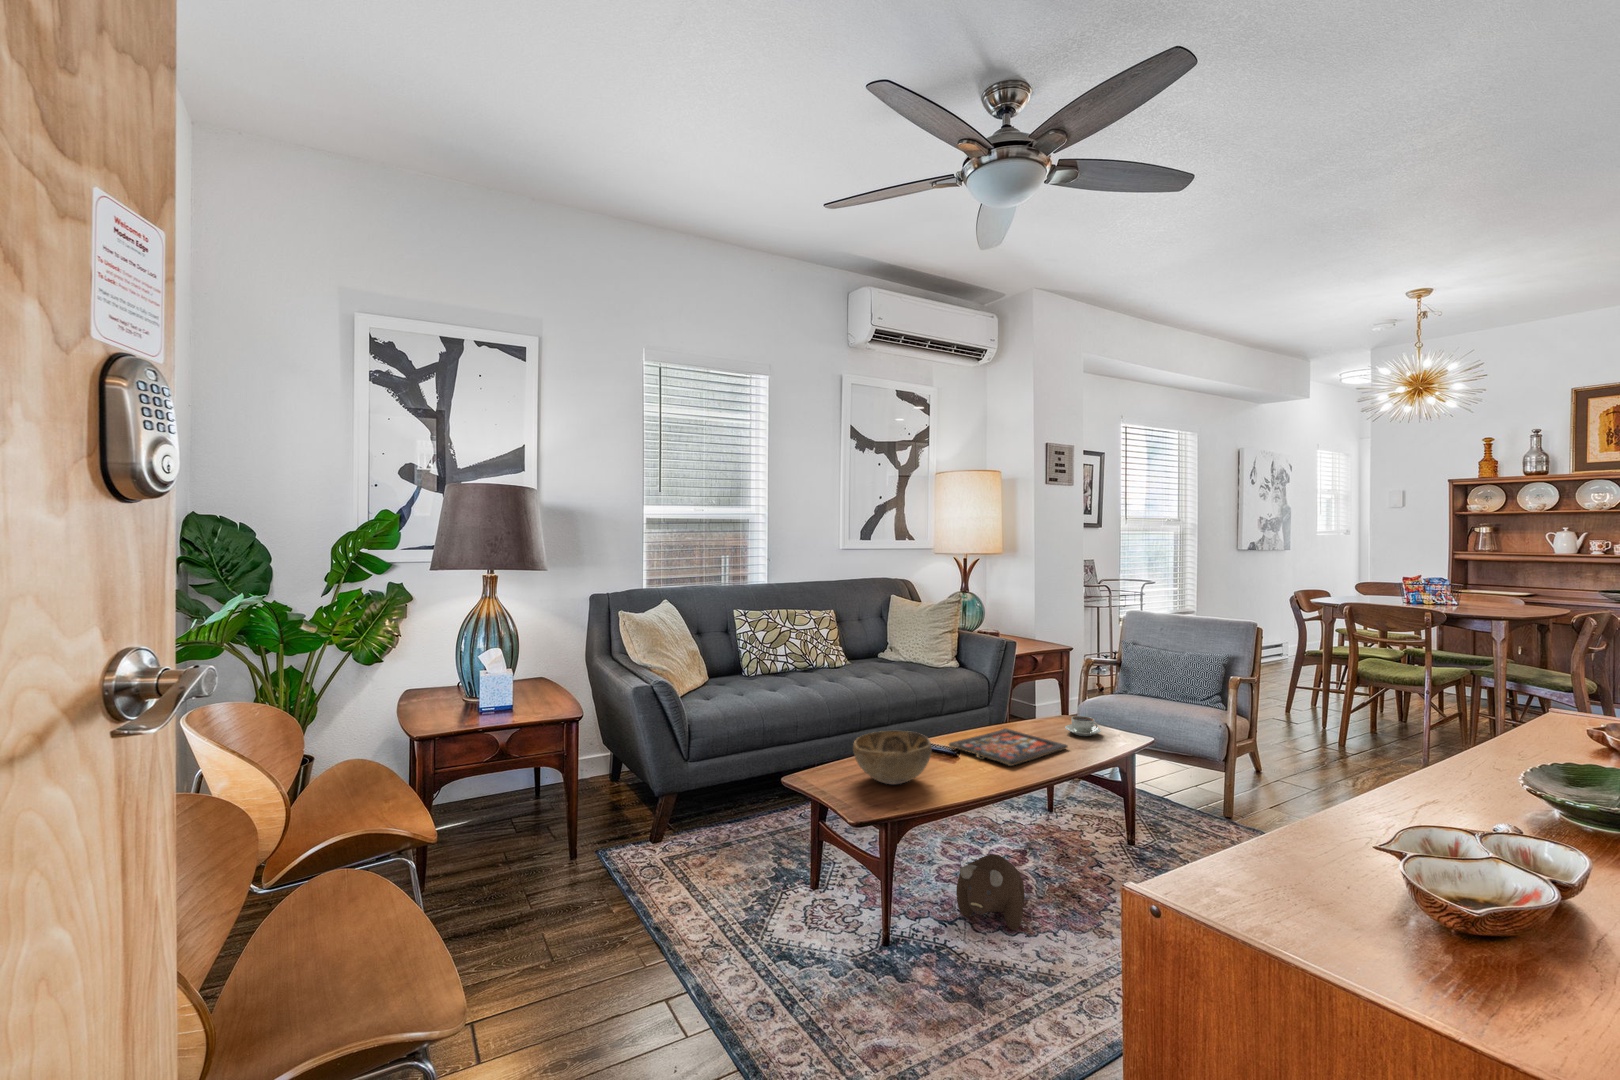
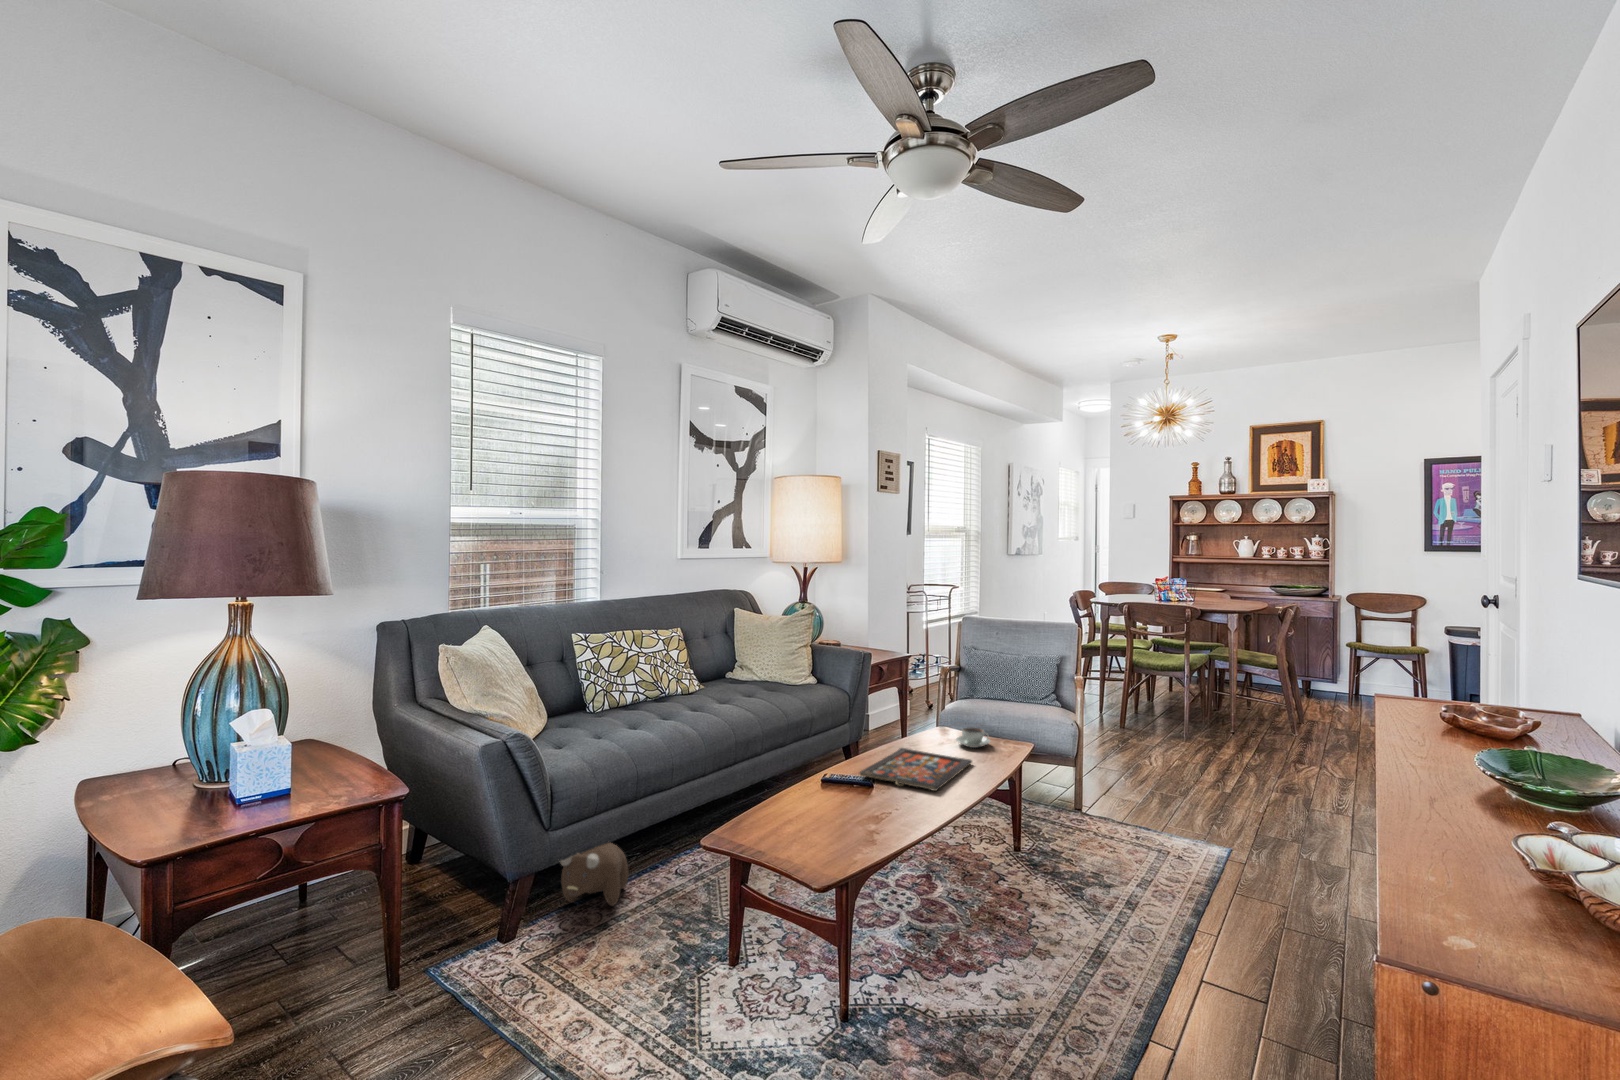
decorative bowl: present [853,731,932,784] -> none [782,767,871,831]
plush toy: present [956,854,1024,930] -> present [560,843,628,906]

